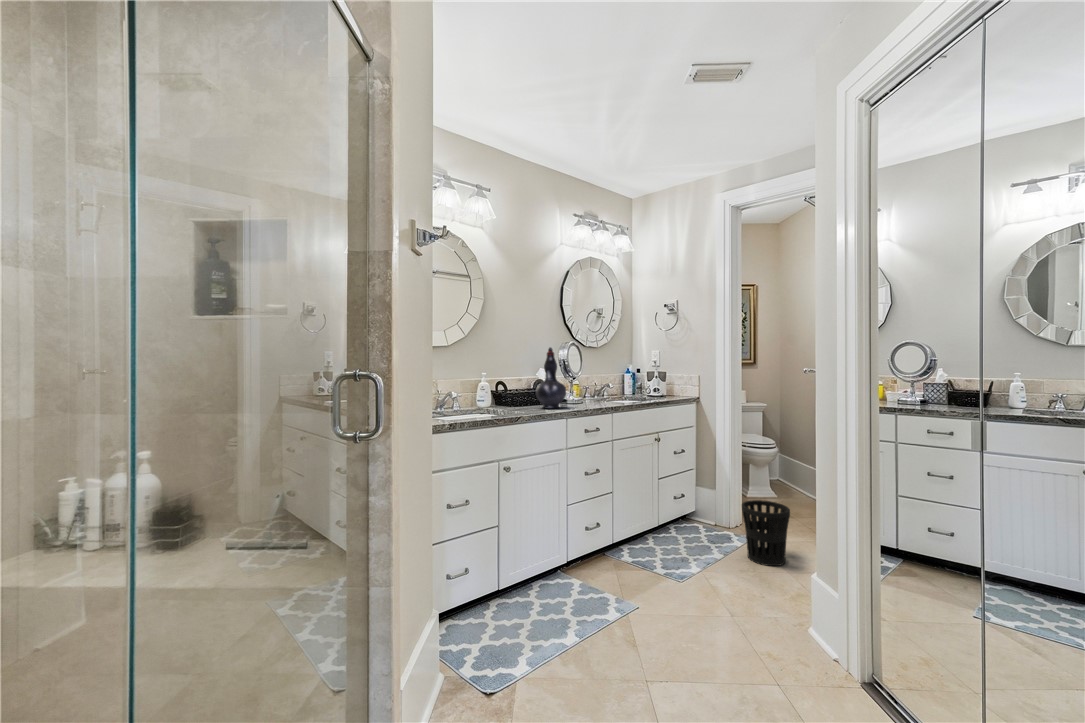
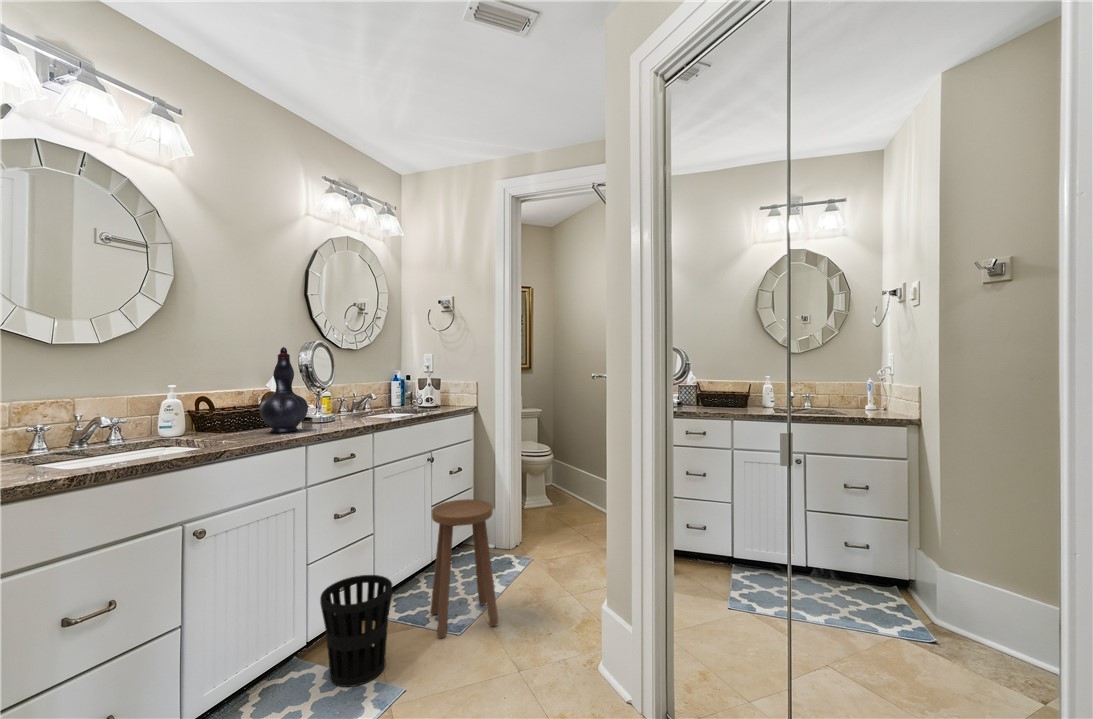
stool: none [657,474,716,583] -> present [431,499,498,638]
wastebasket: present [742,500,790,566] -> present [320,575,392,687]

